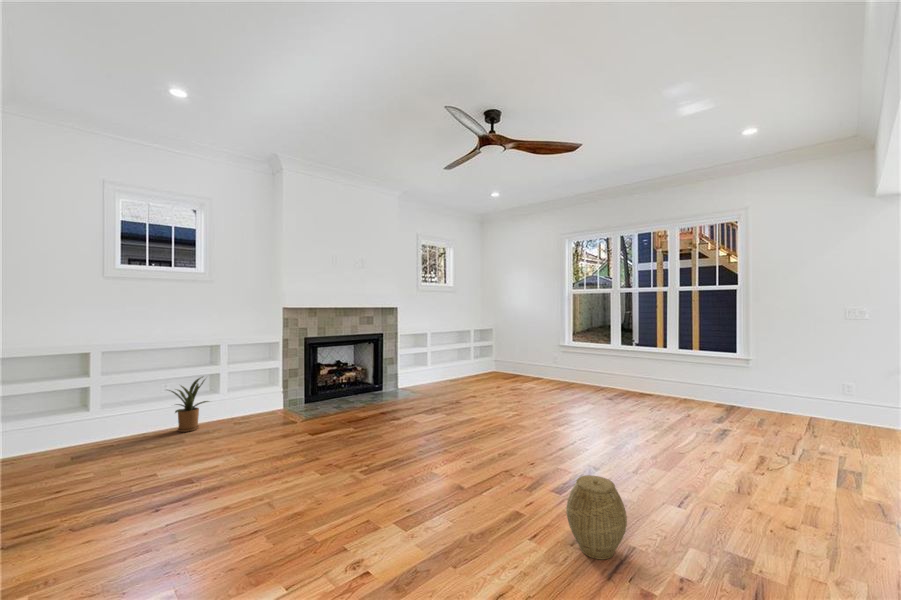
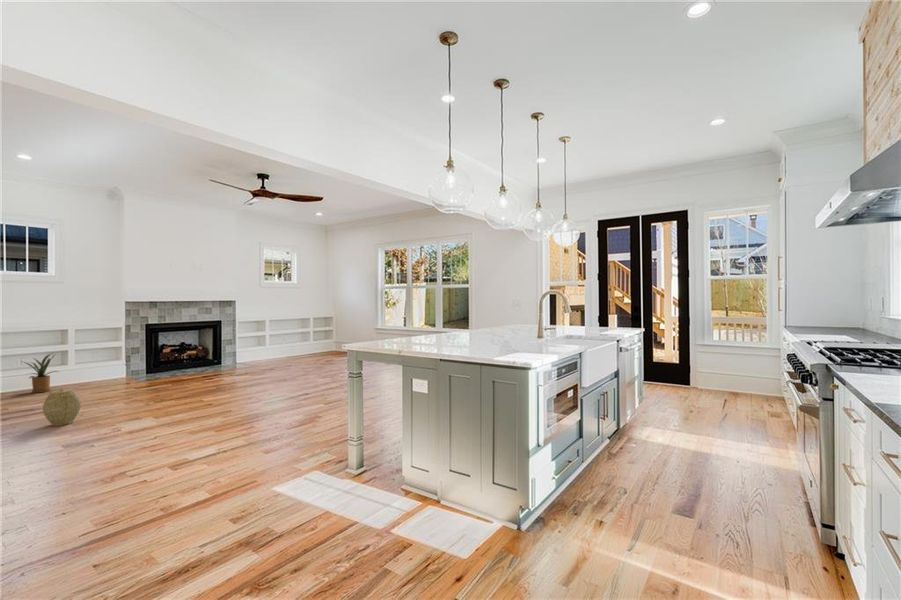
woven basket: present [566,475,627,559] -> present [43,389,81,426]

